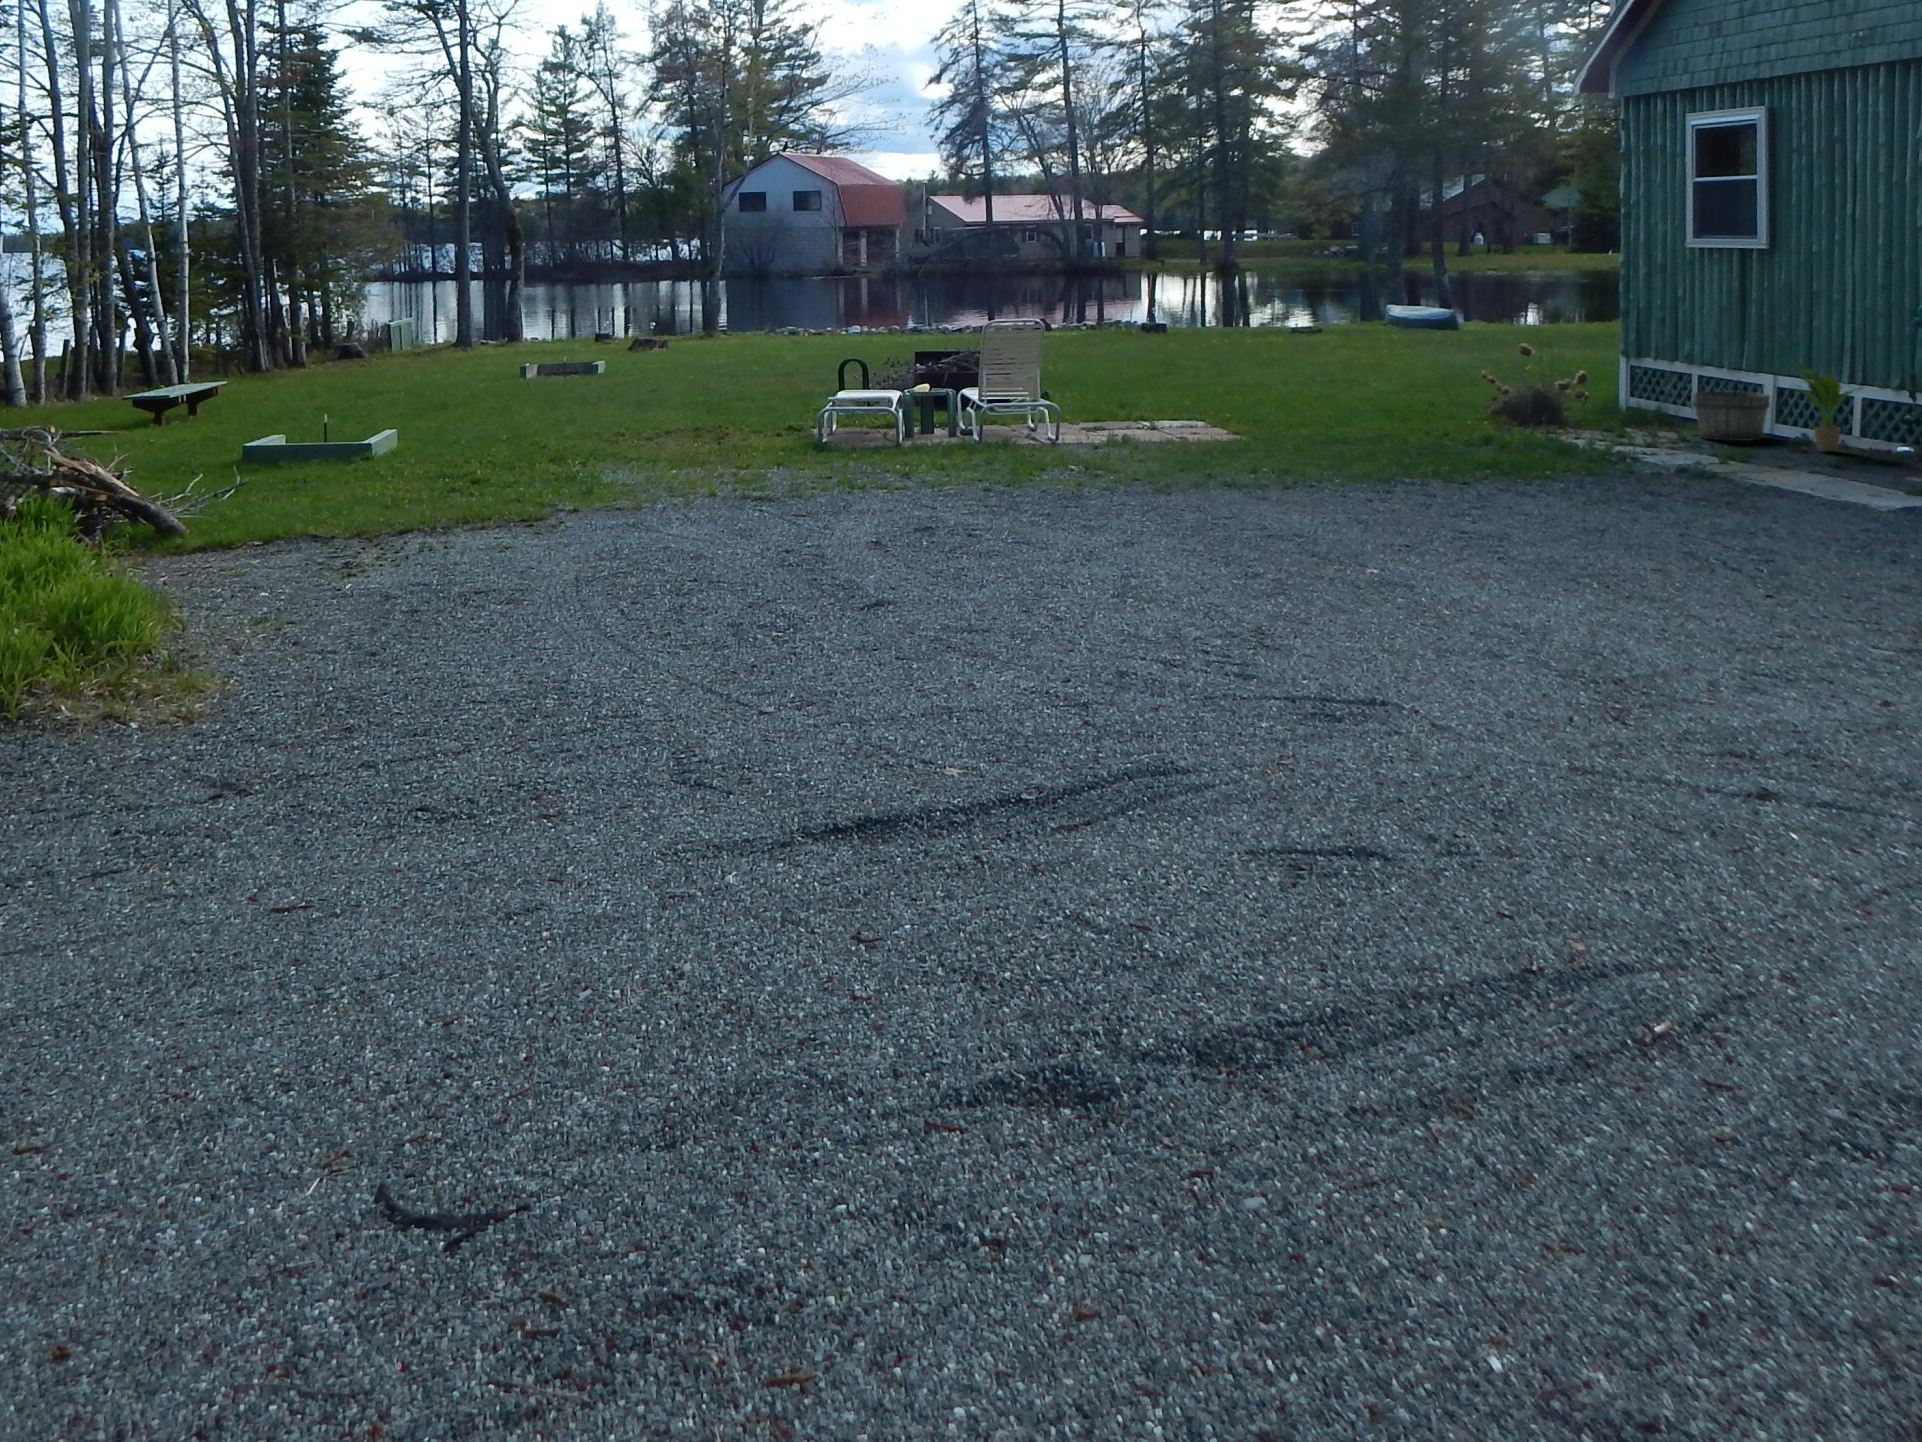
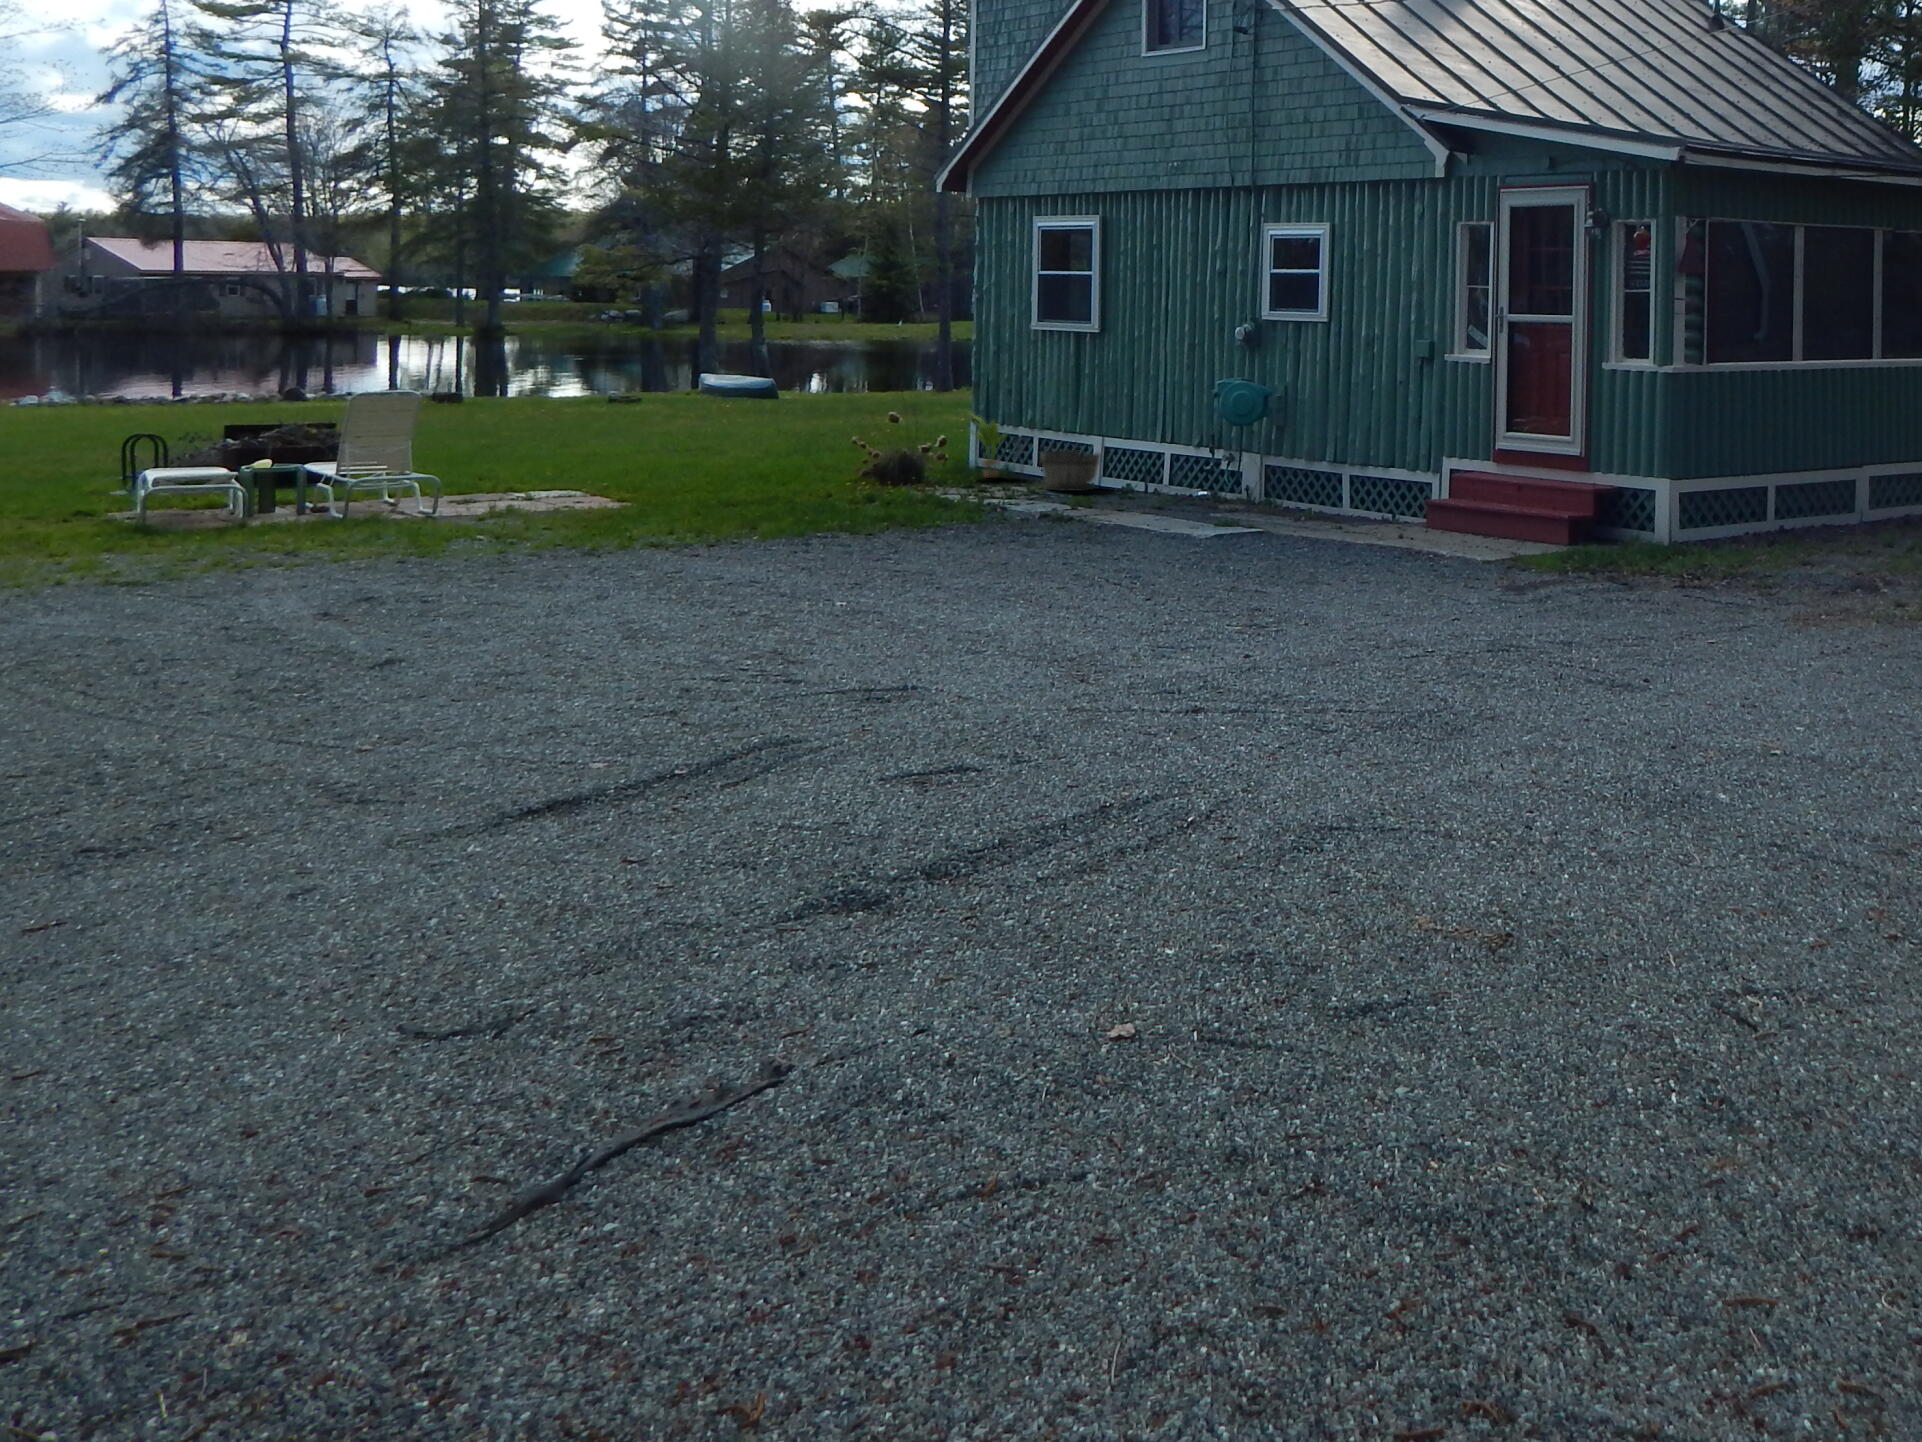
potted plant: present [1793,360,1863,452] -> present [968,410,1015,478]

